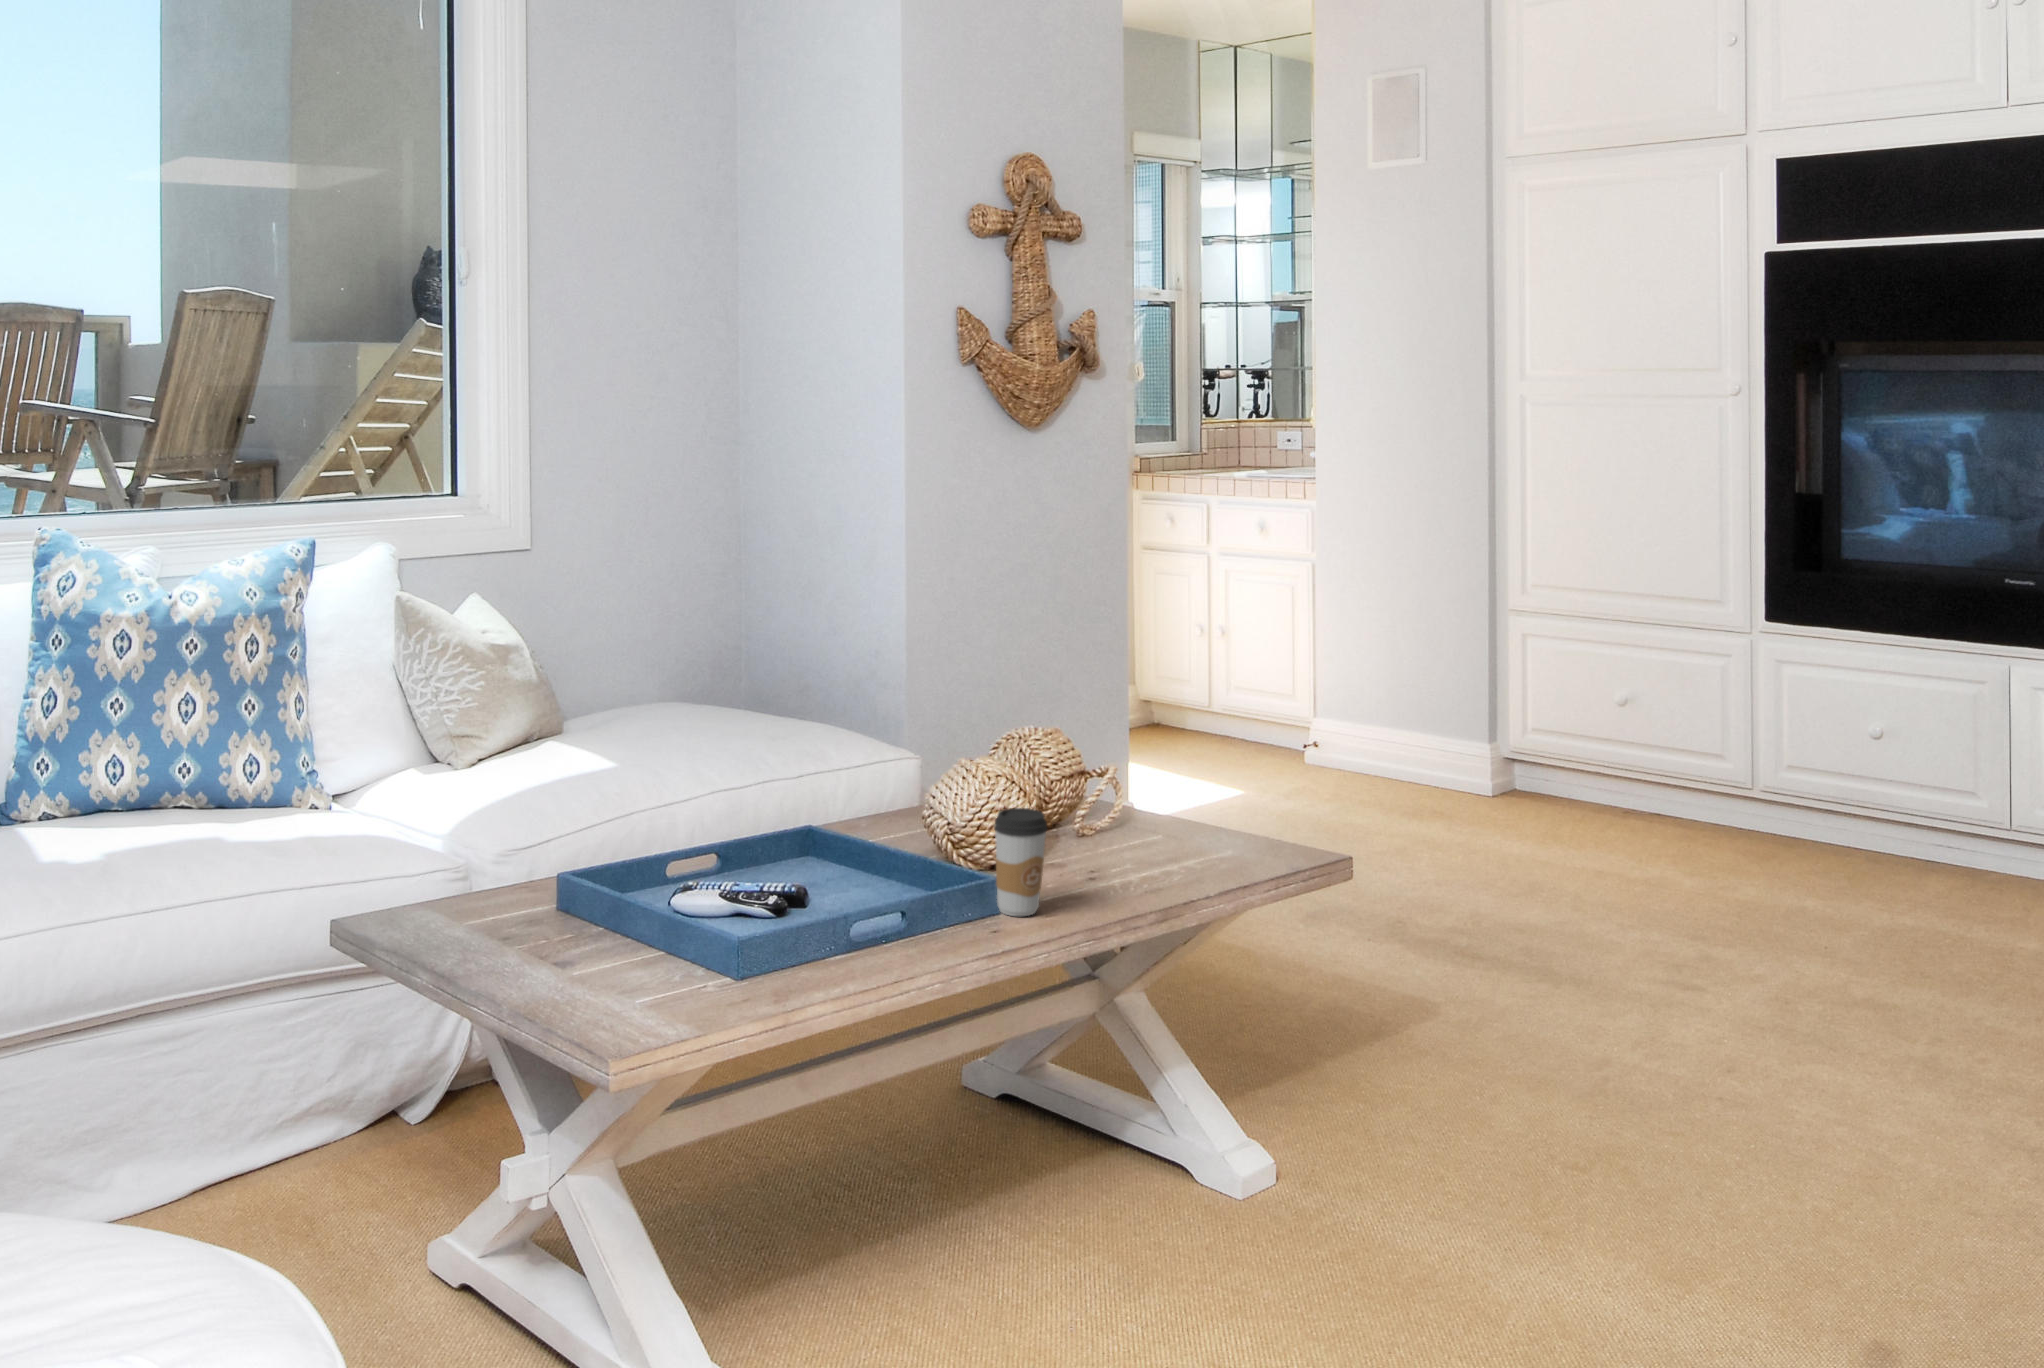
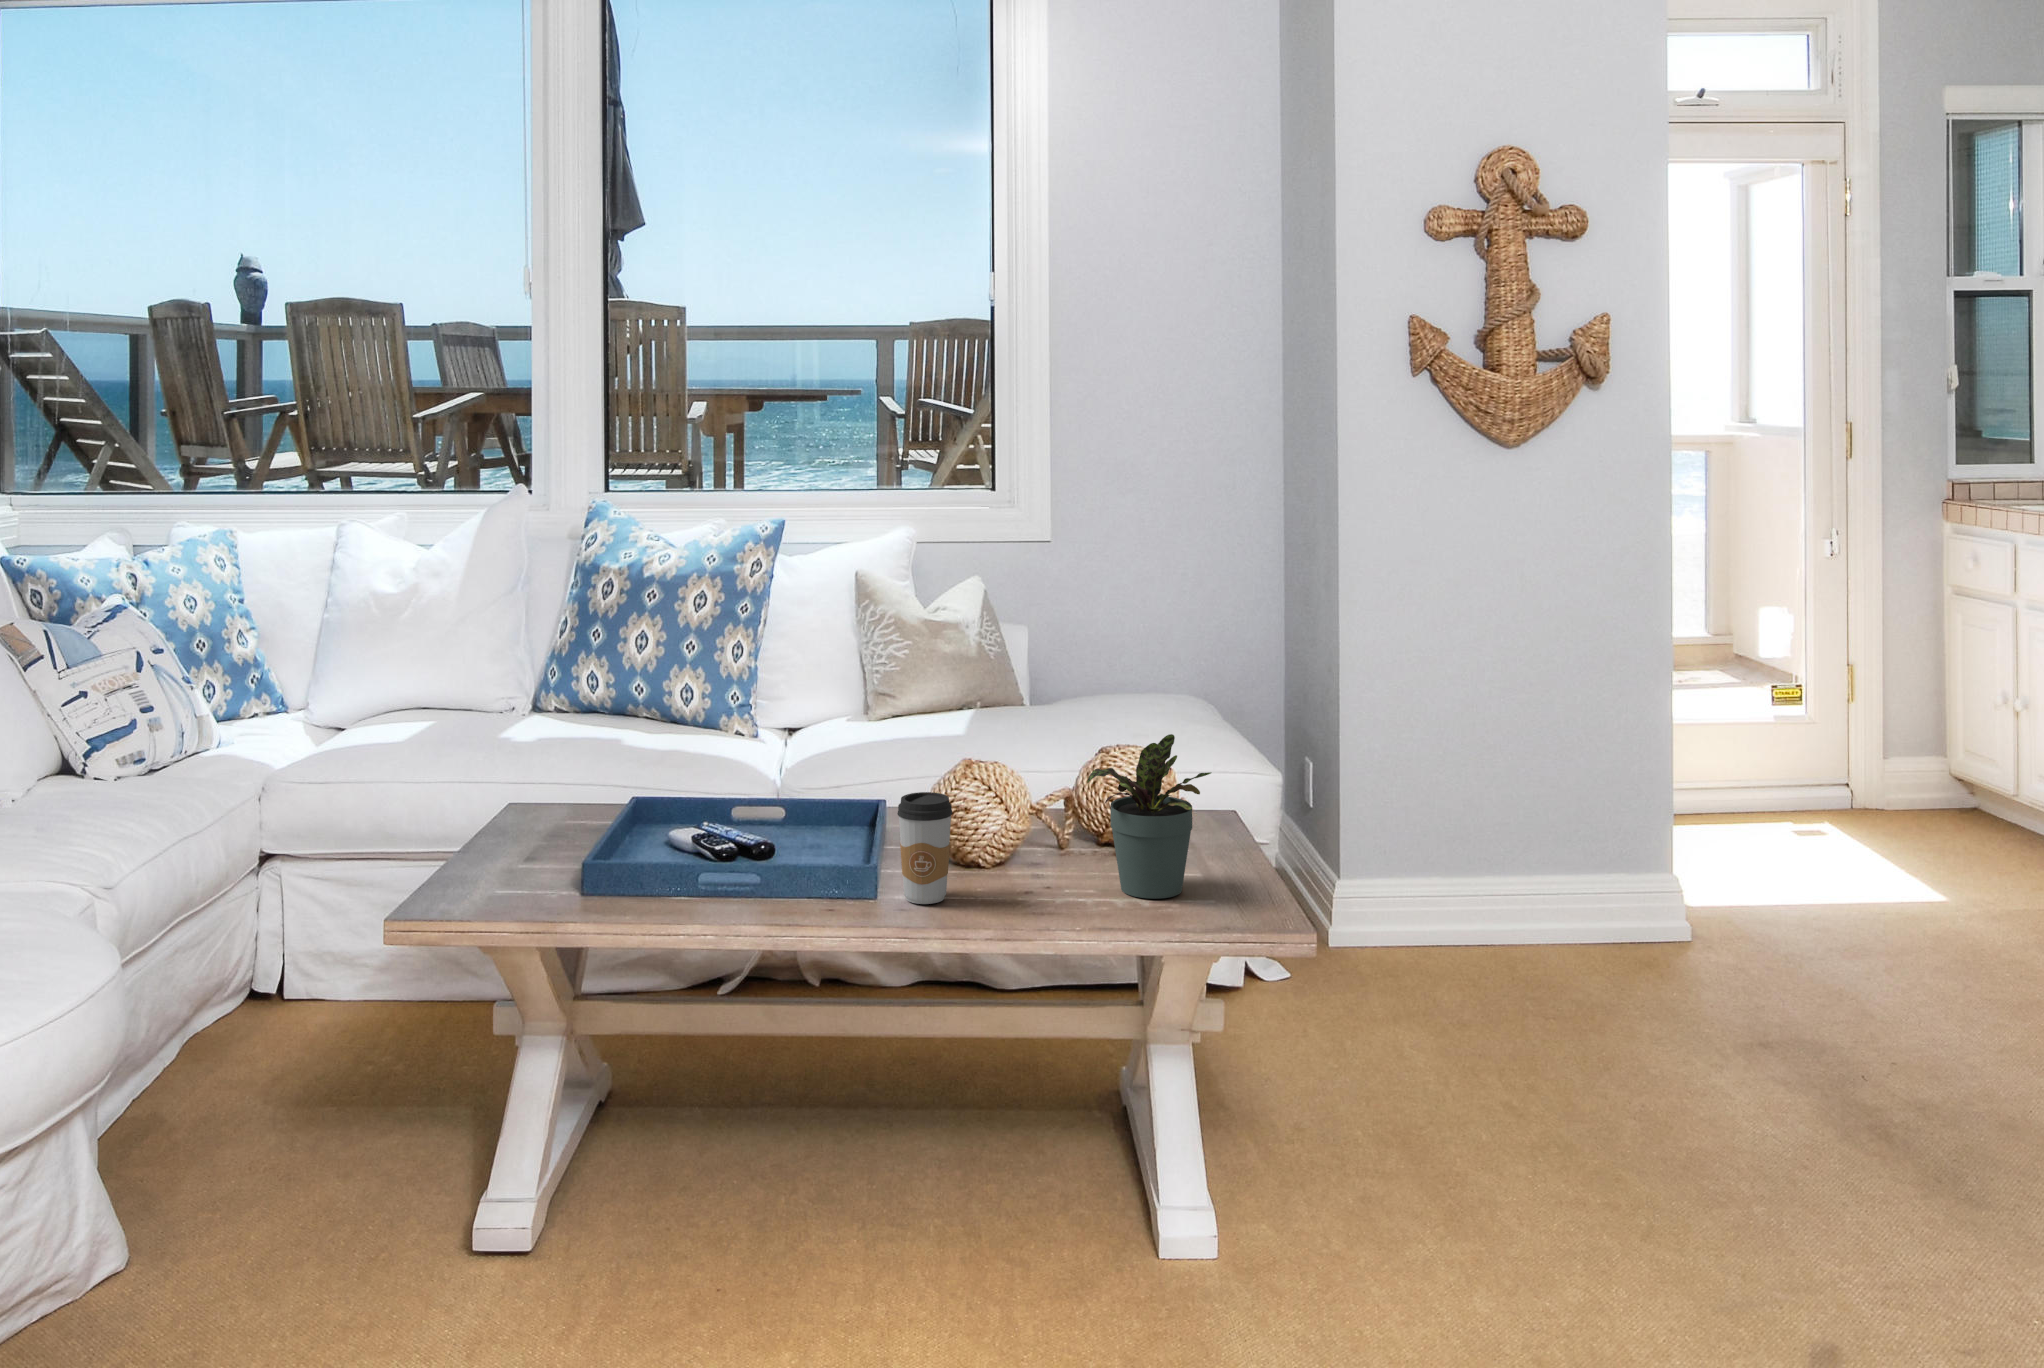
potted plant: none [1093,721,1191,872] -> present [1087,734,1211,899]

